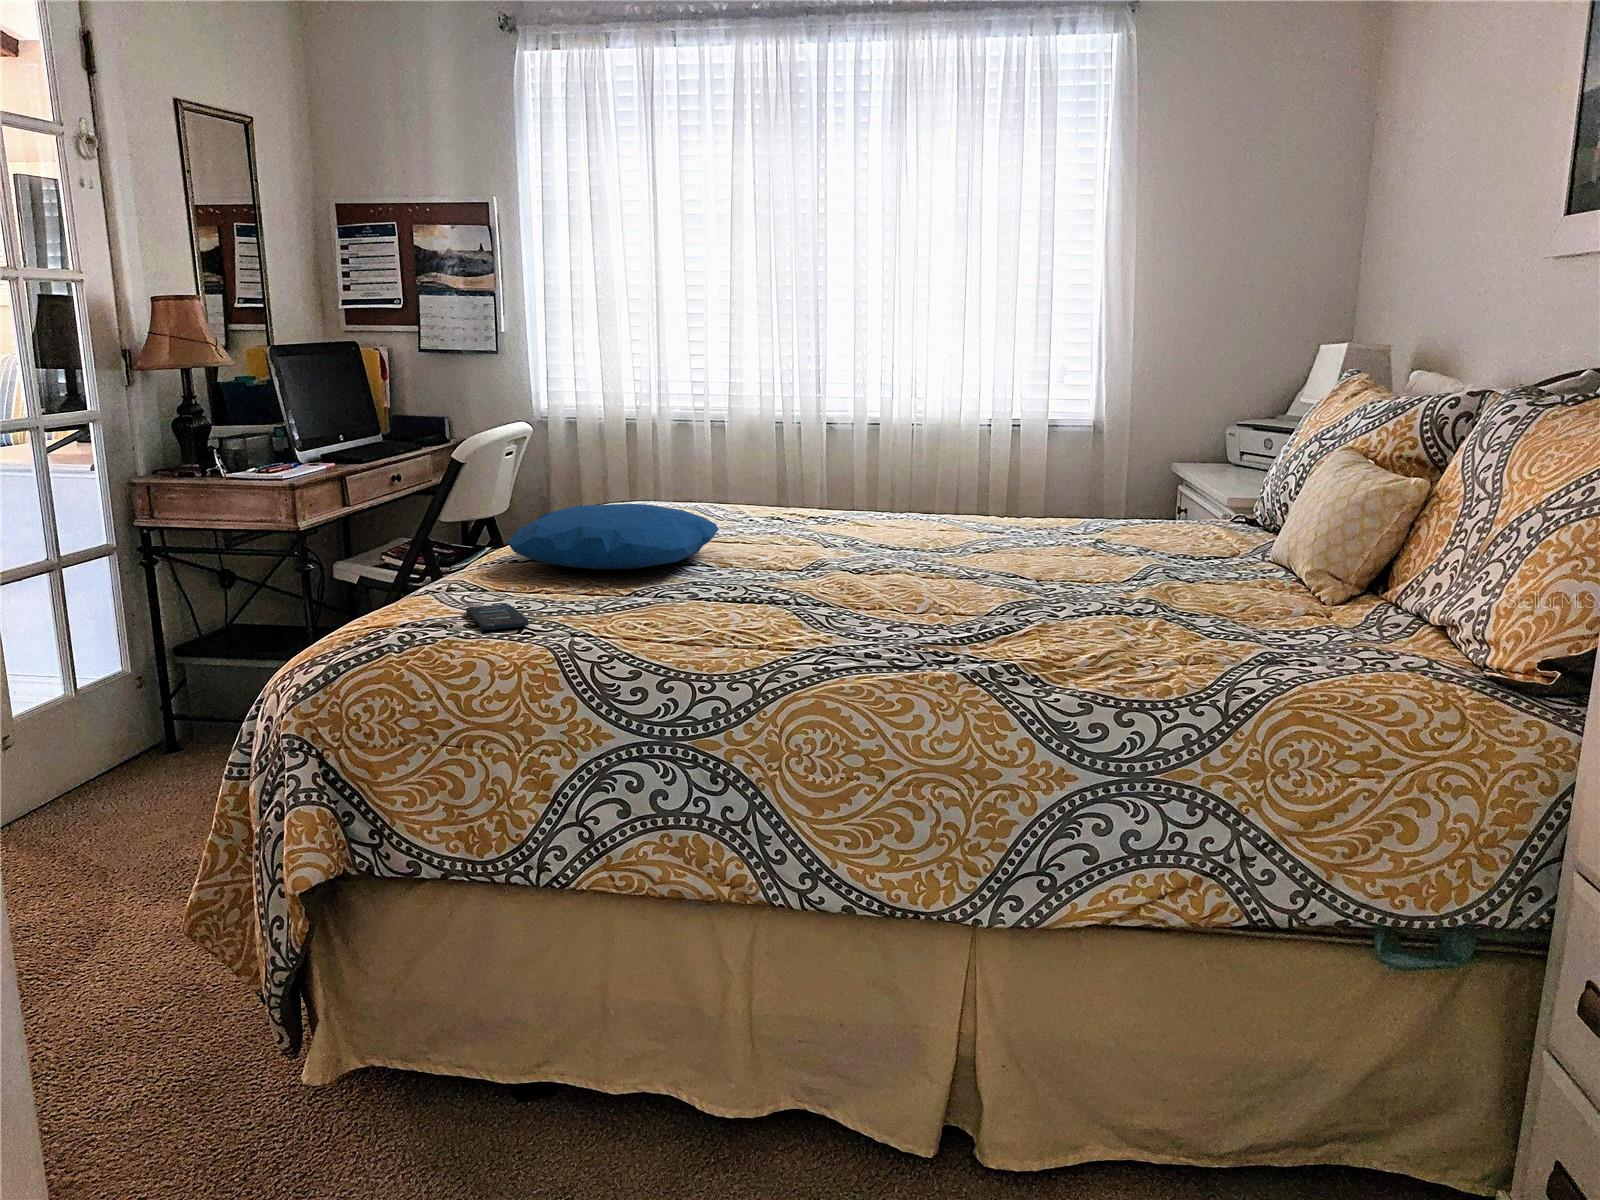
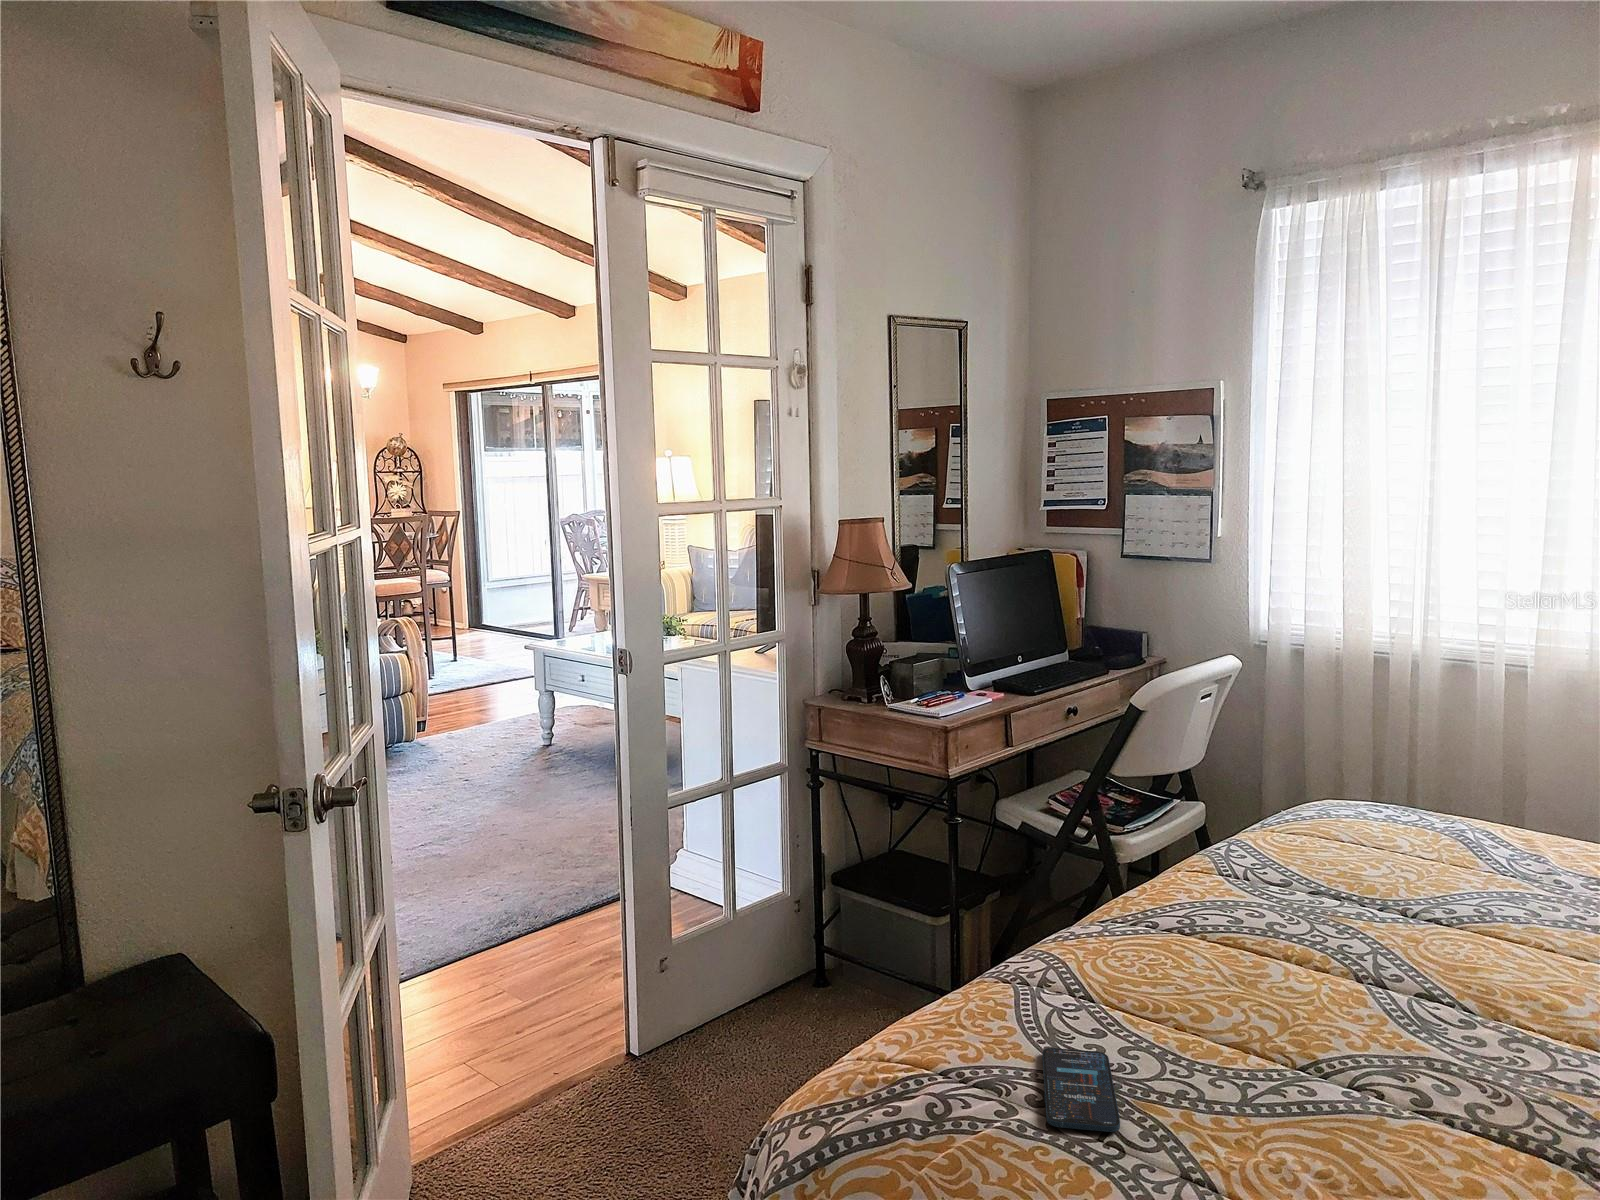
pillow: present [507,504,718,569] -> none [1138,853,1492,1006]

